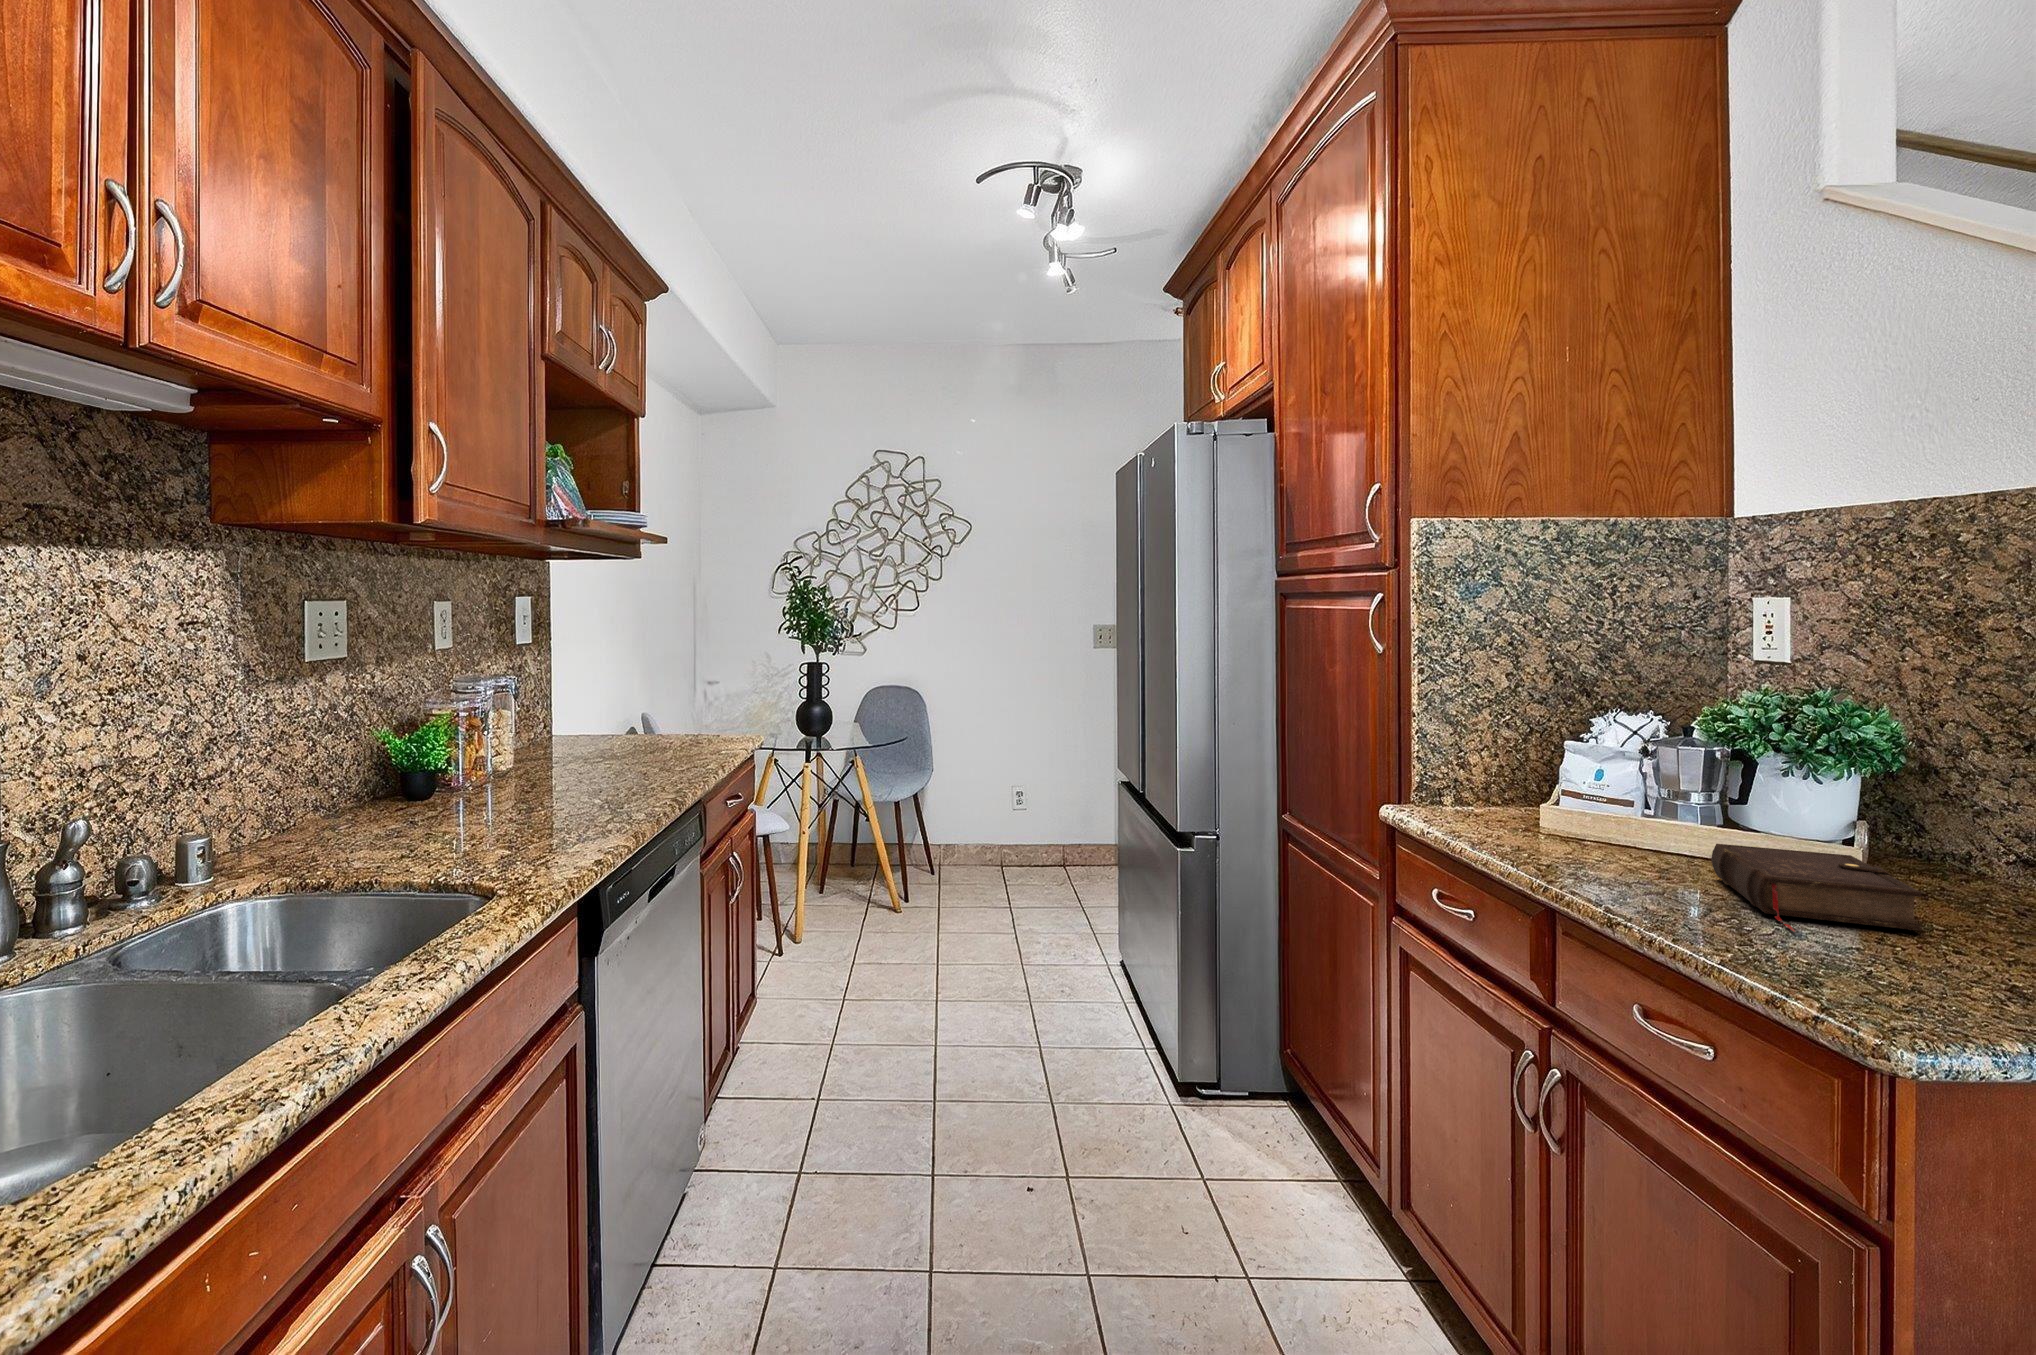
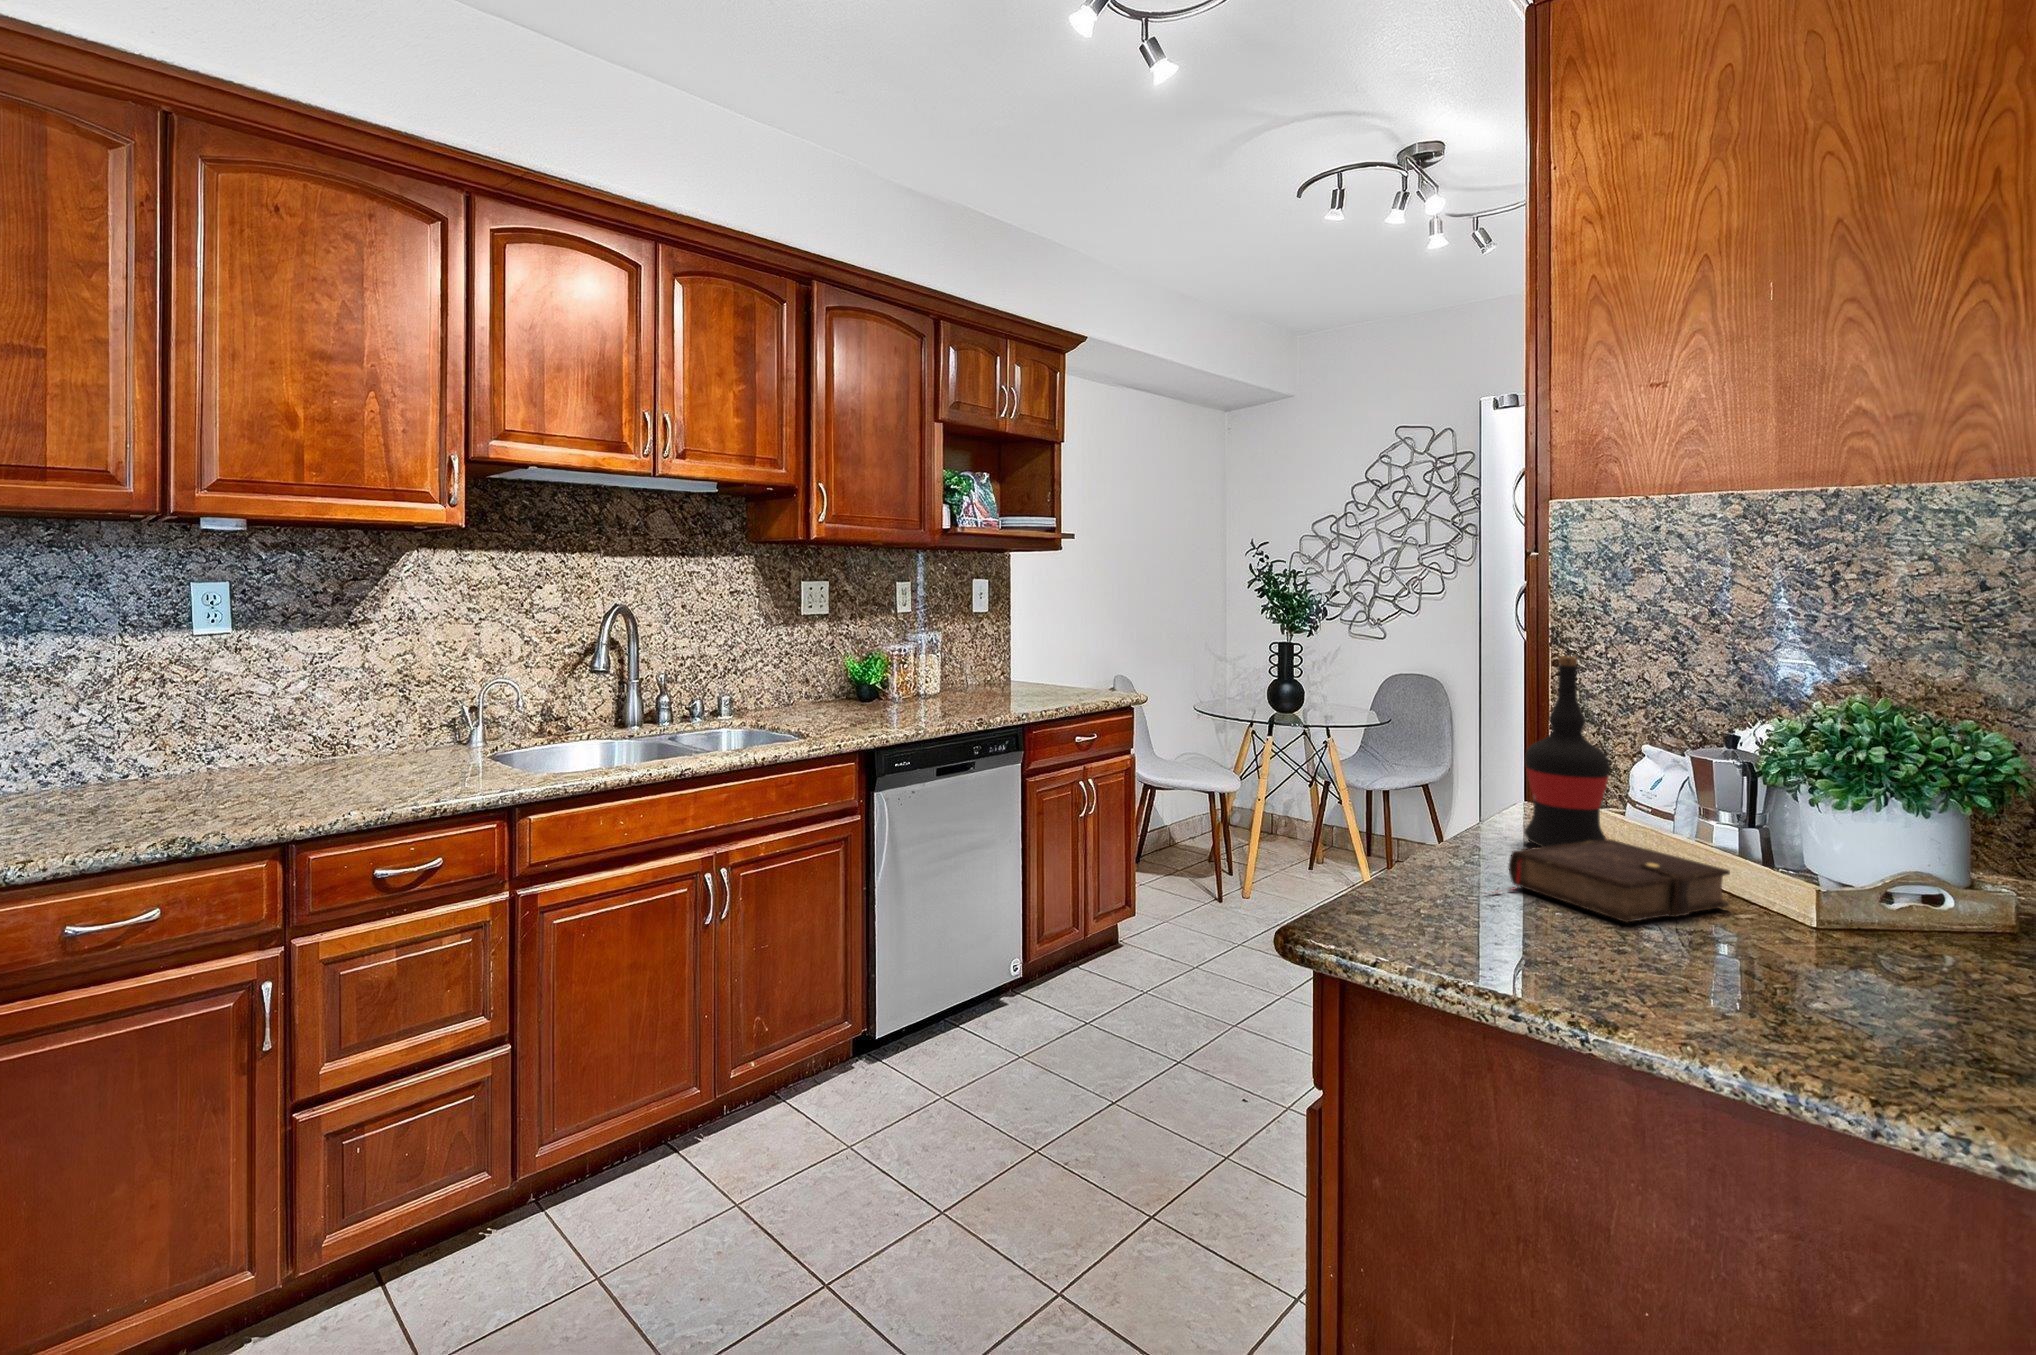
wine bottle: none [1572,665,1659,862] -> present [1524,656,1610,847]

